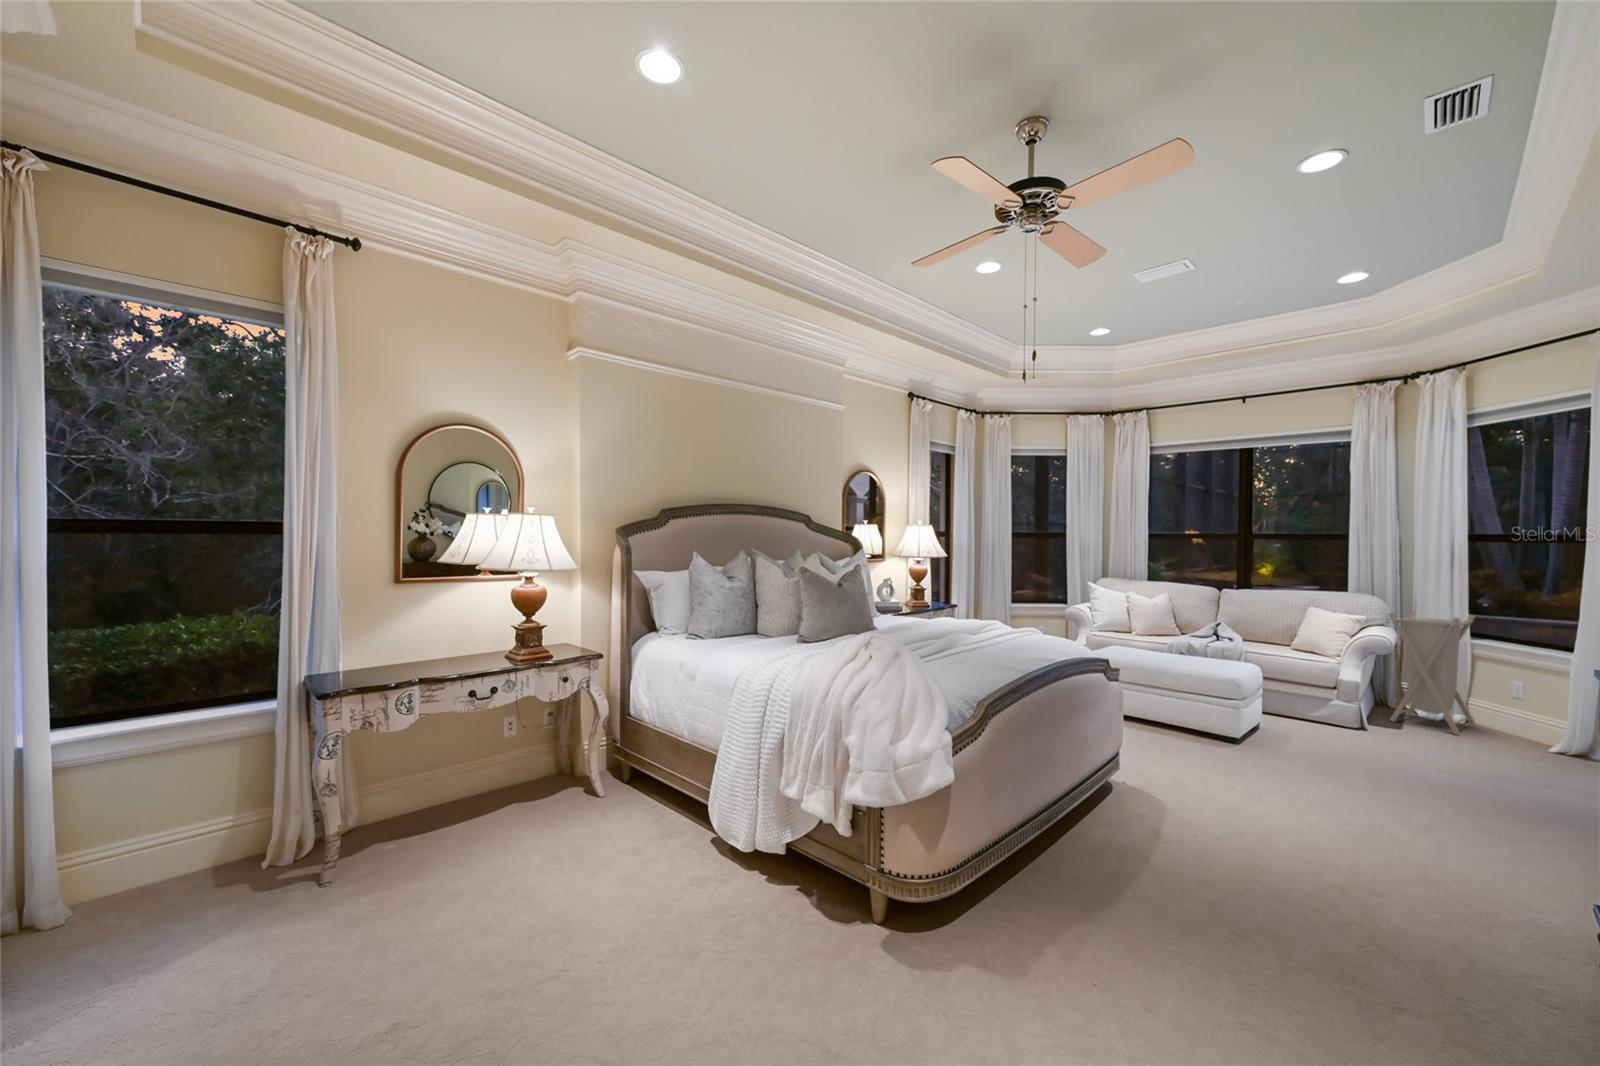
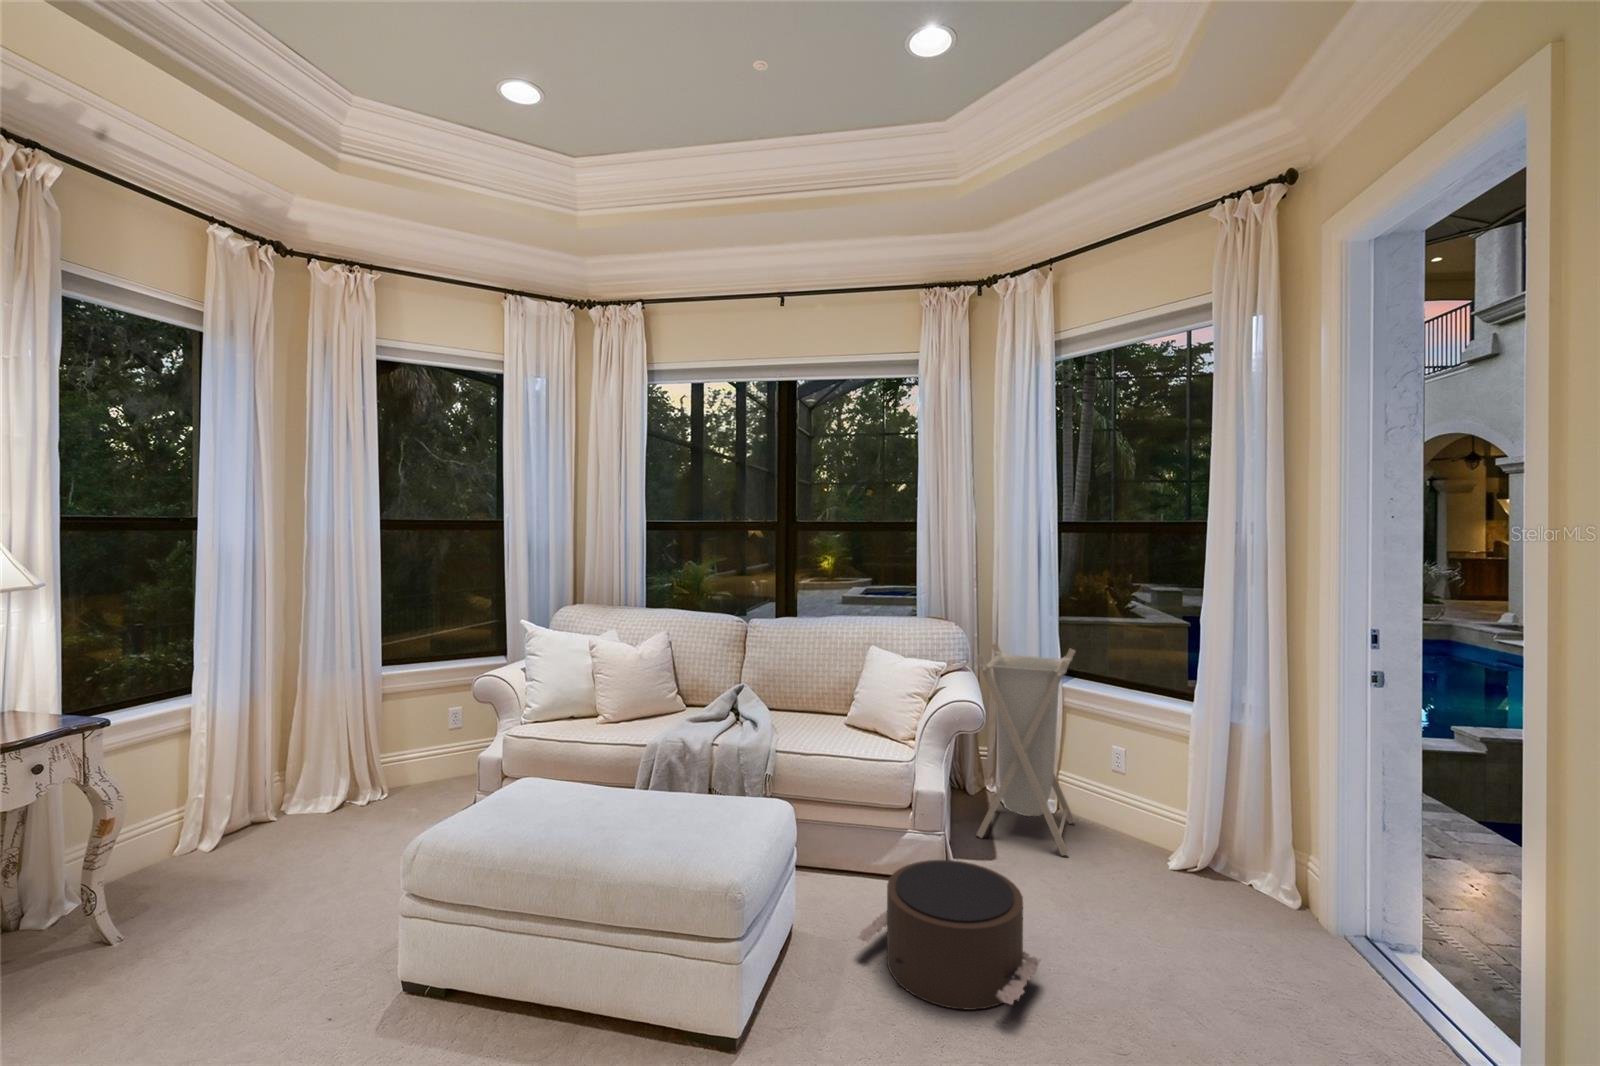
pouf: none [1297,703,1409,757] -> present [857,860,1041,1010]

